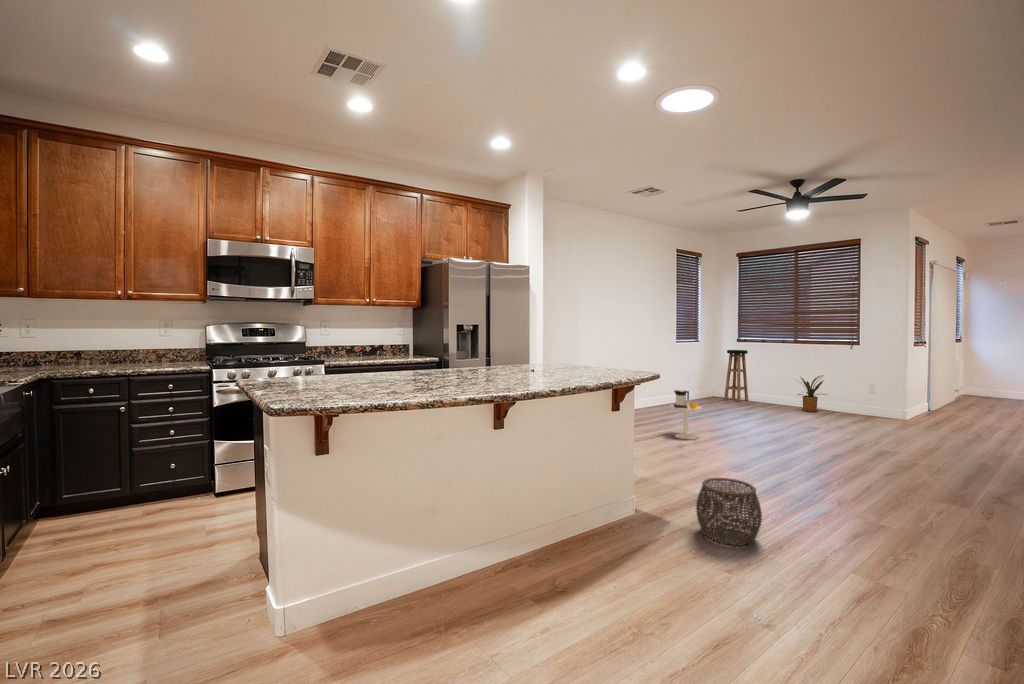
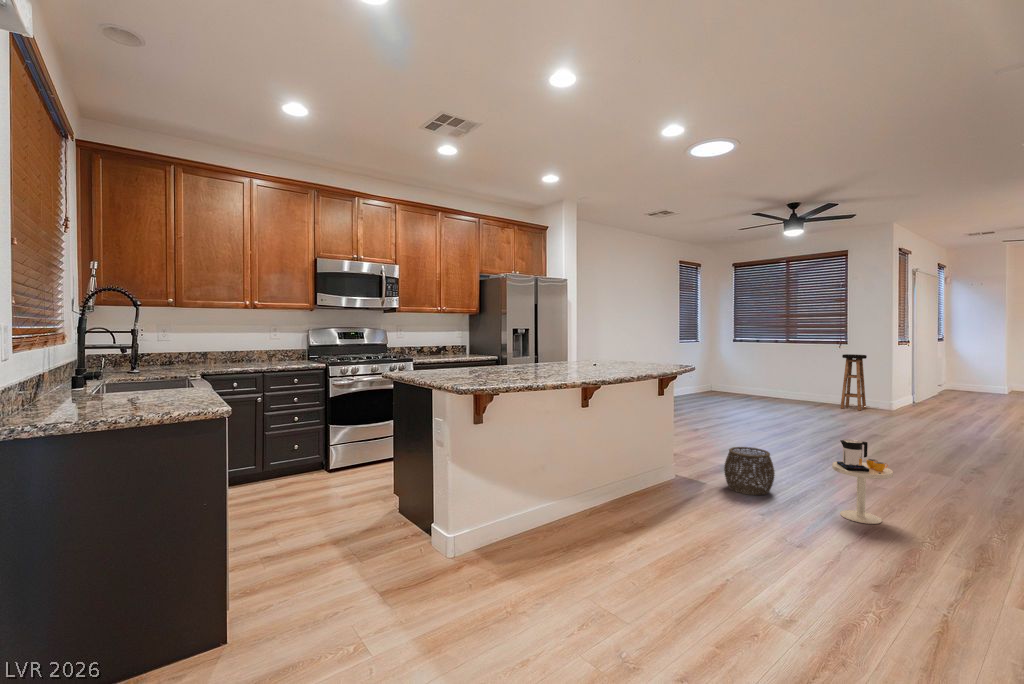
bar stool: present [724,350,748,402] -> present [840,354,867,411]
house plant: present [797,375,826,412] -> none [789,372,825,405]
side table: present [670,390,702,439] -> present [832,439,893,524]

